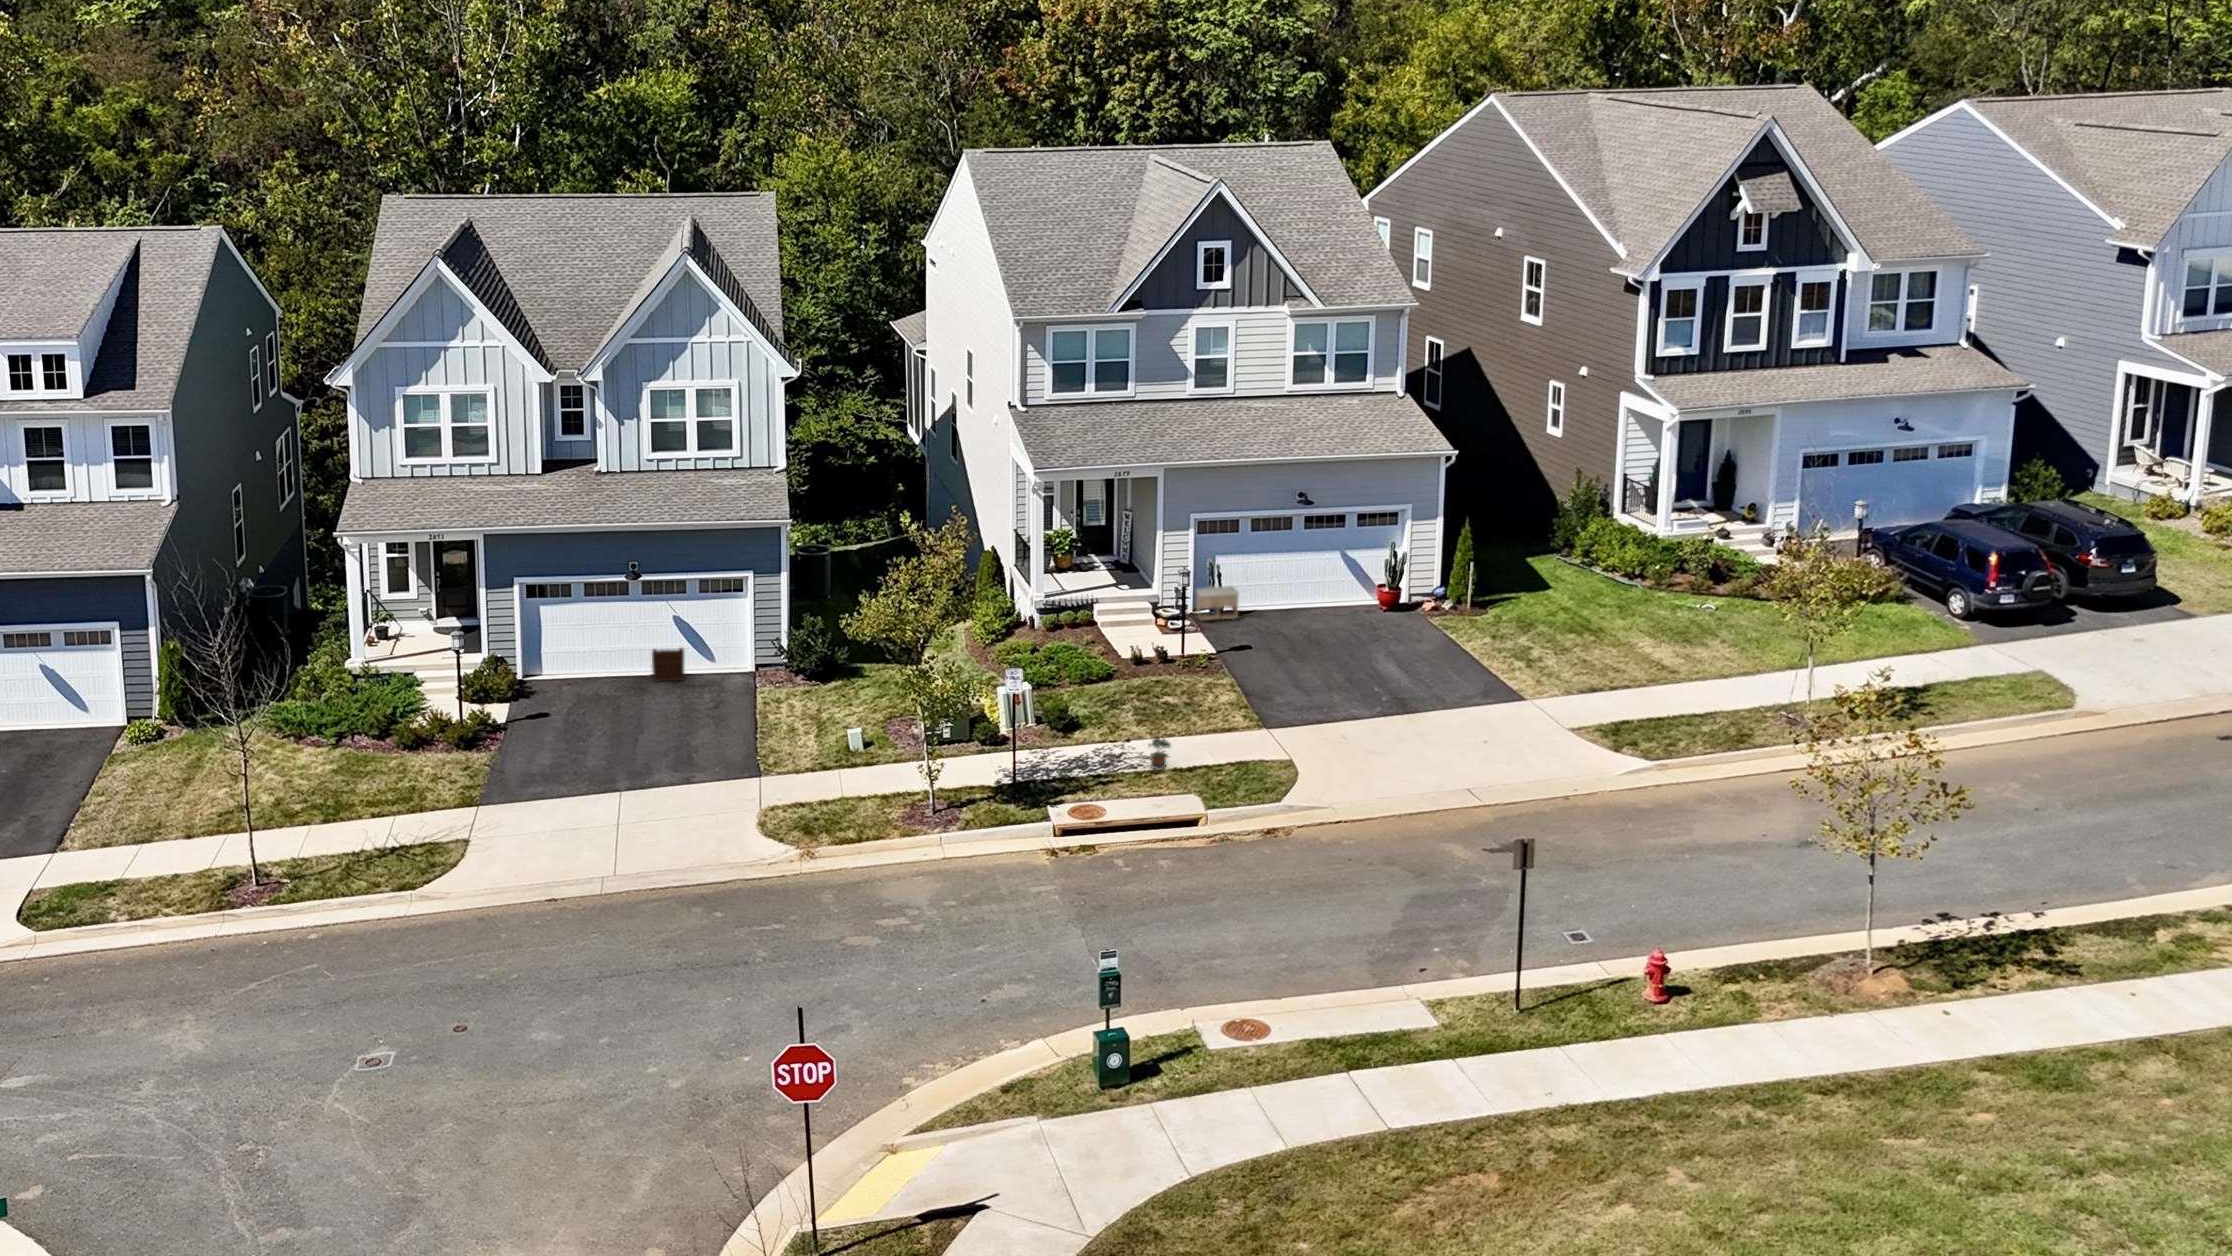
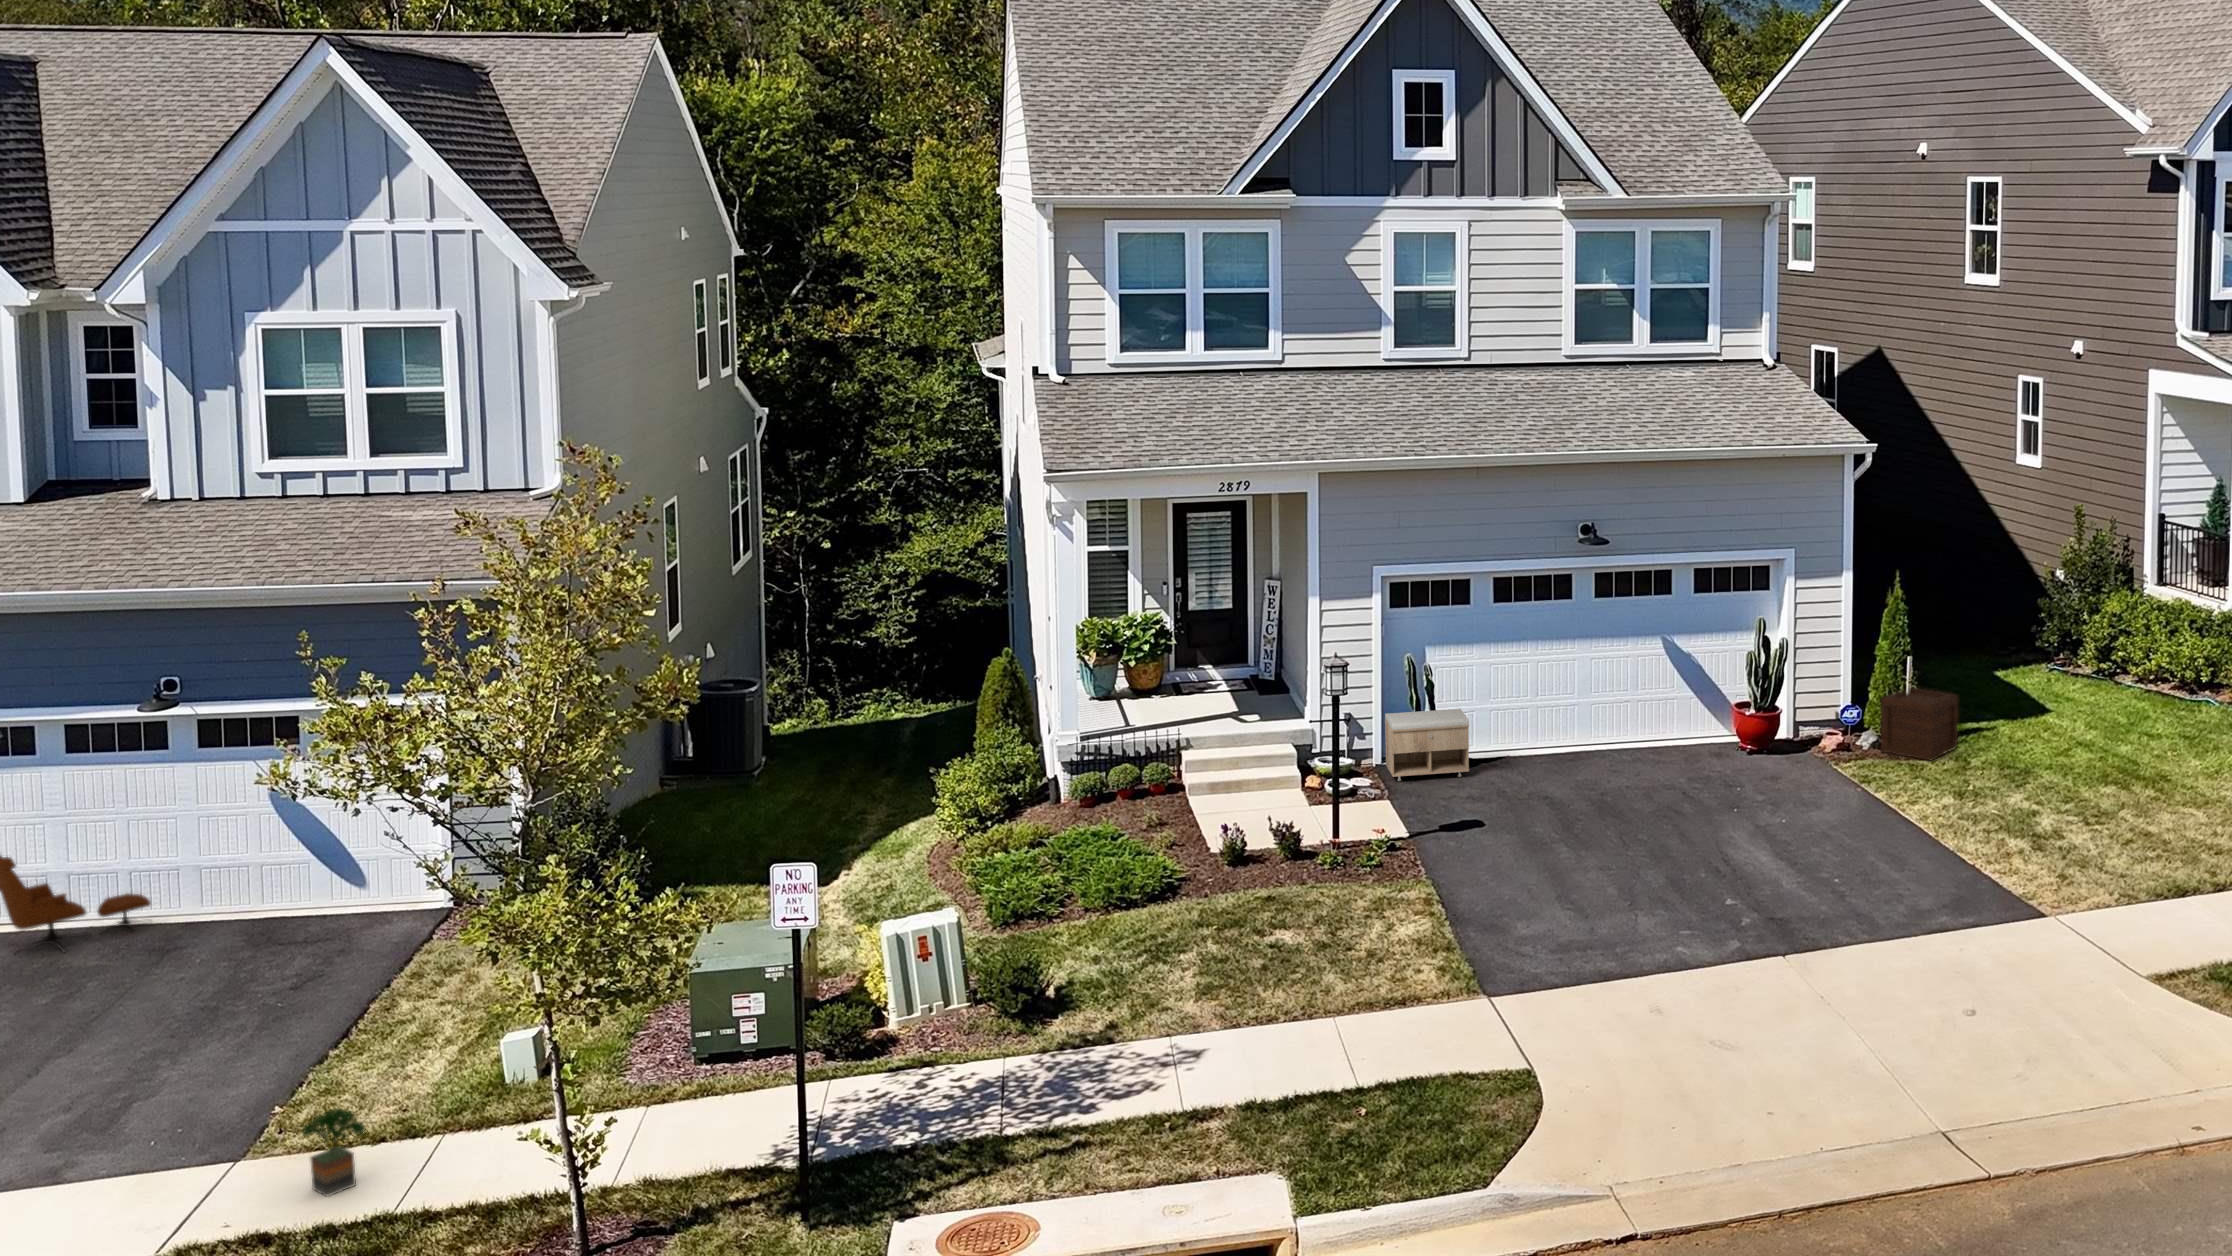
lounge chair: none [580,640,636,687] -> present [0,855,151,951]
wooden crate: present [652,648,685,682] -> present [1881,688,1958,760]
potted tree: present [1148,737,1170,770] -> present [302,1108,366,1197]

